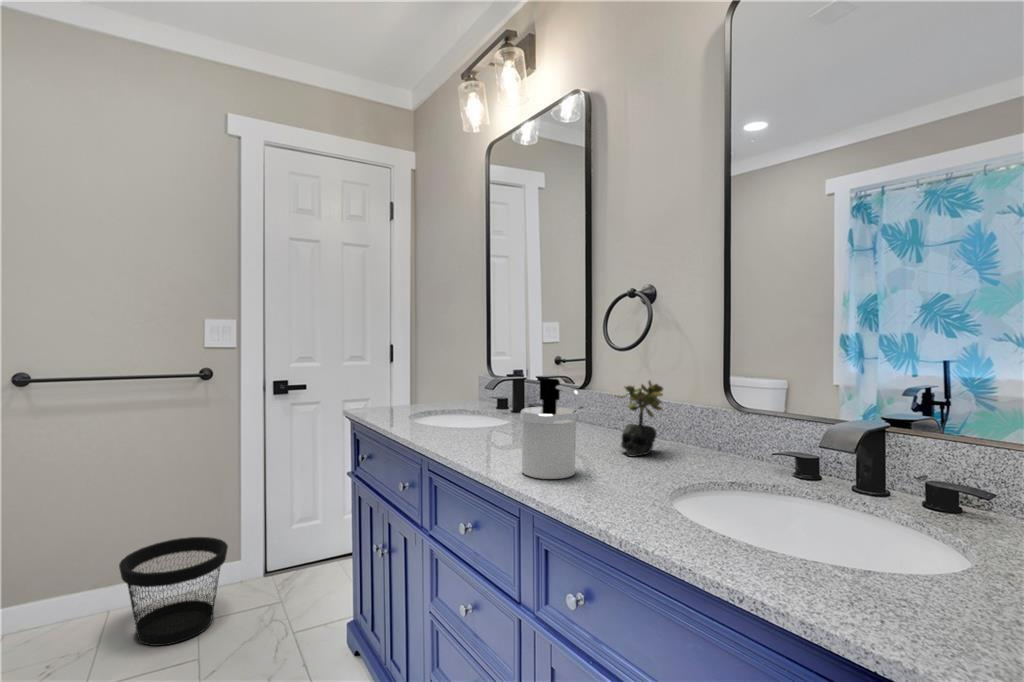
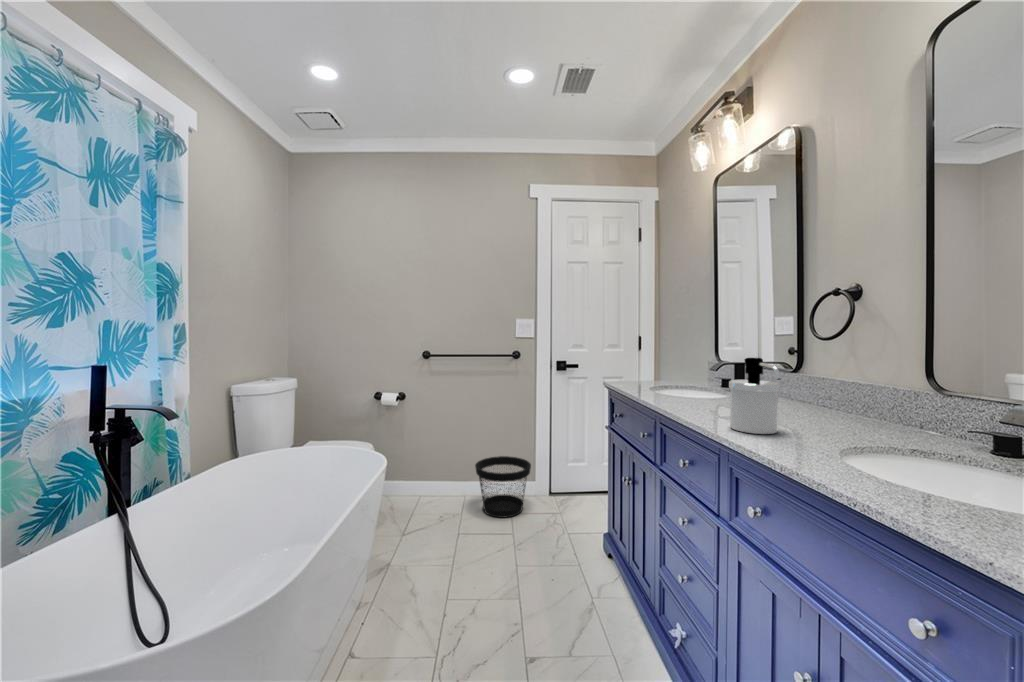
succulent plant: present [619,381,663,456] -> none [825,363,875,427]

